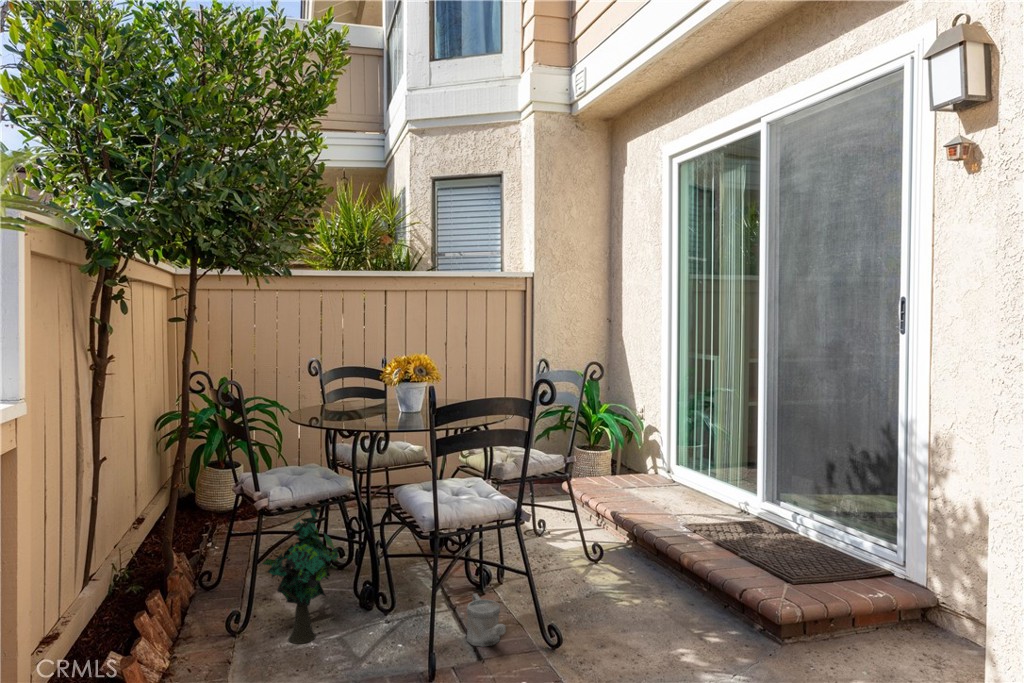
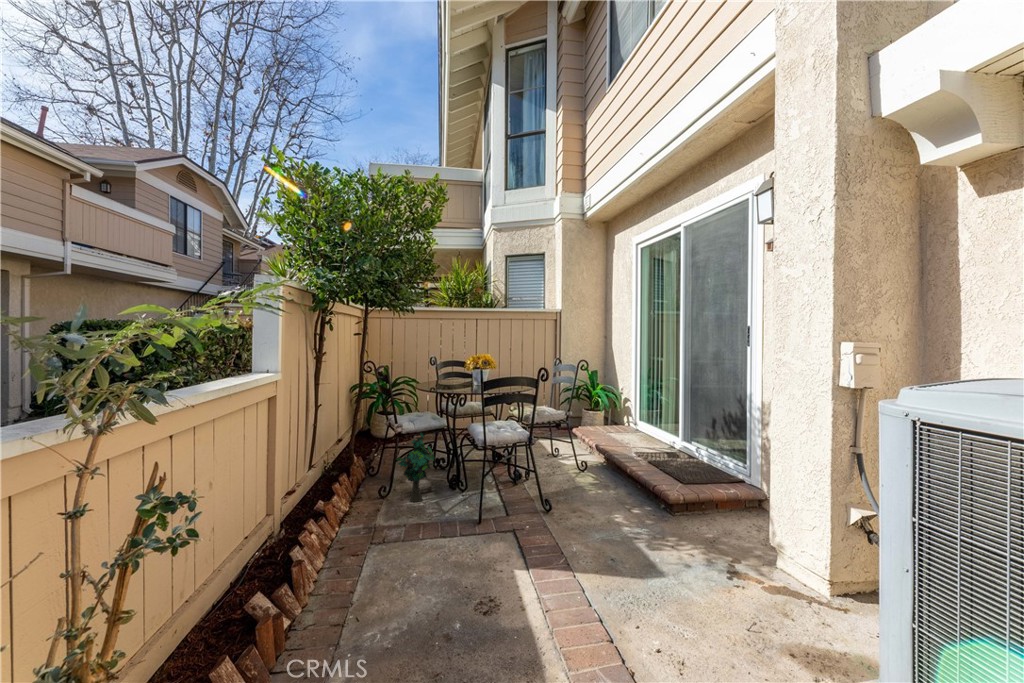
watering can: present [467,594,506,647] -> none [499,482,517,509]

